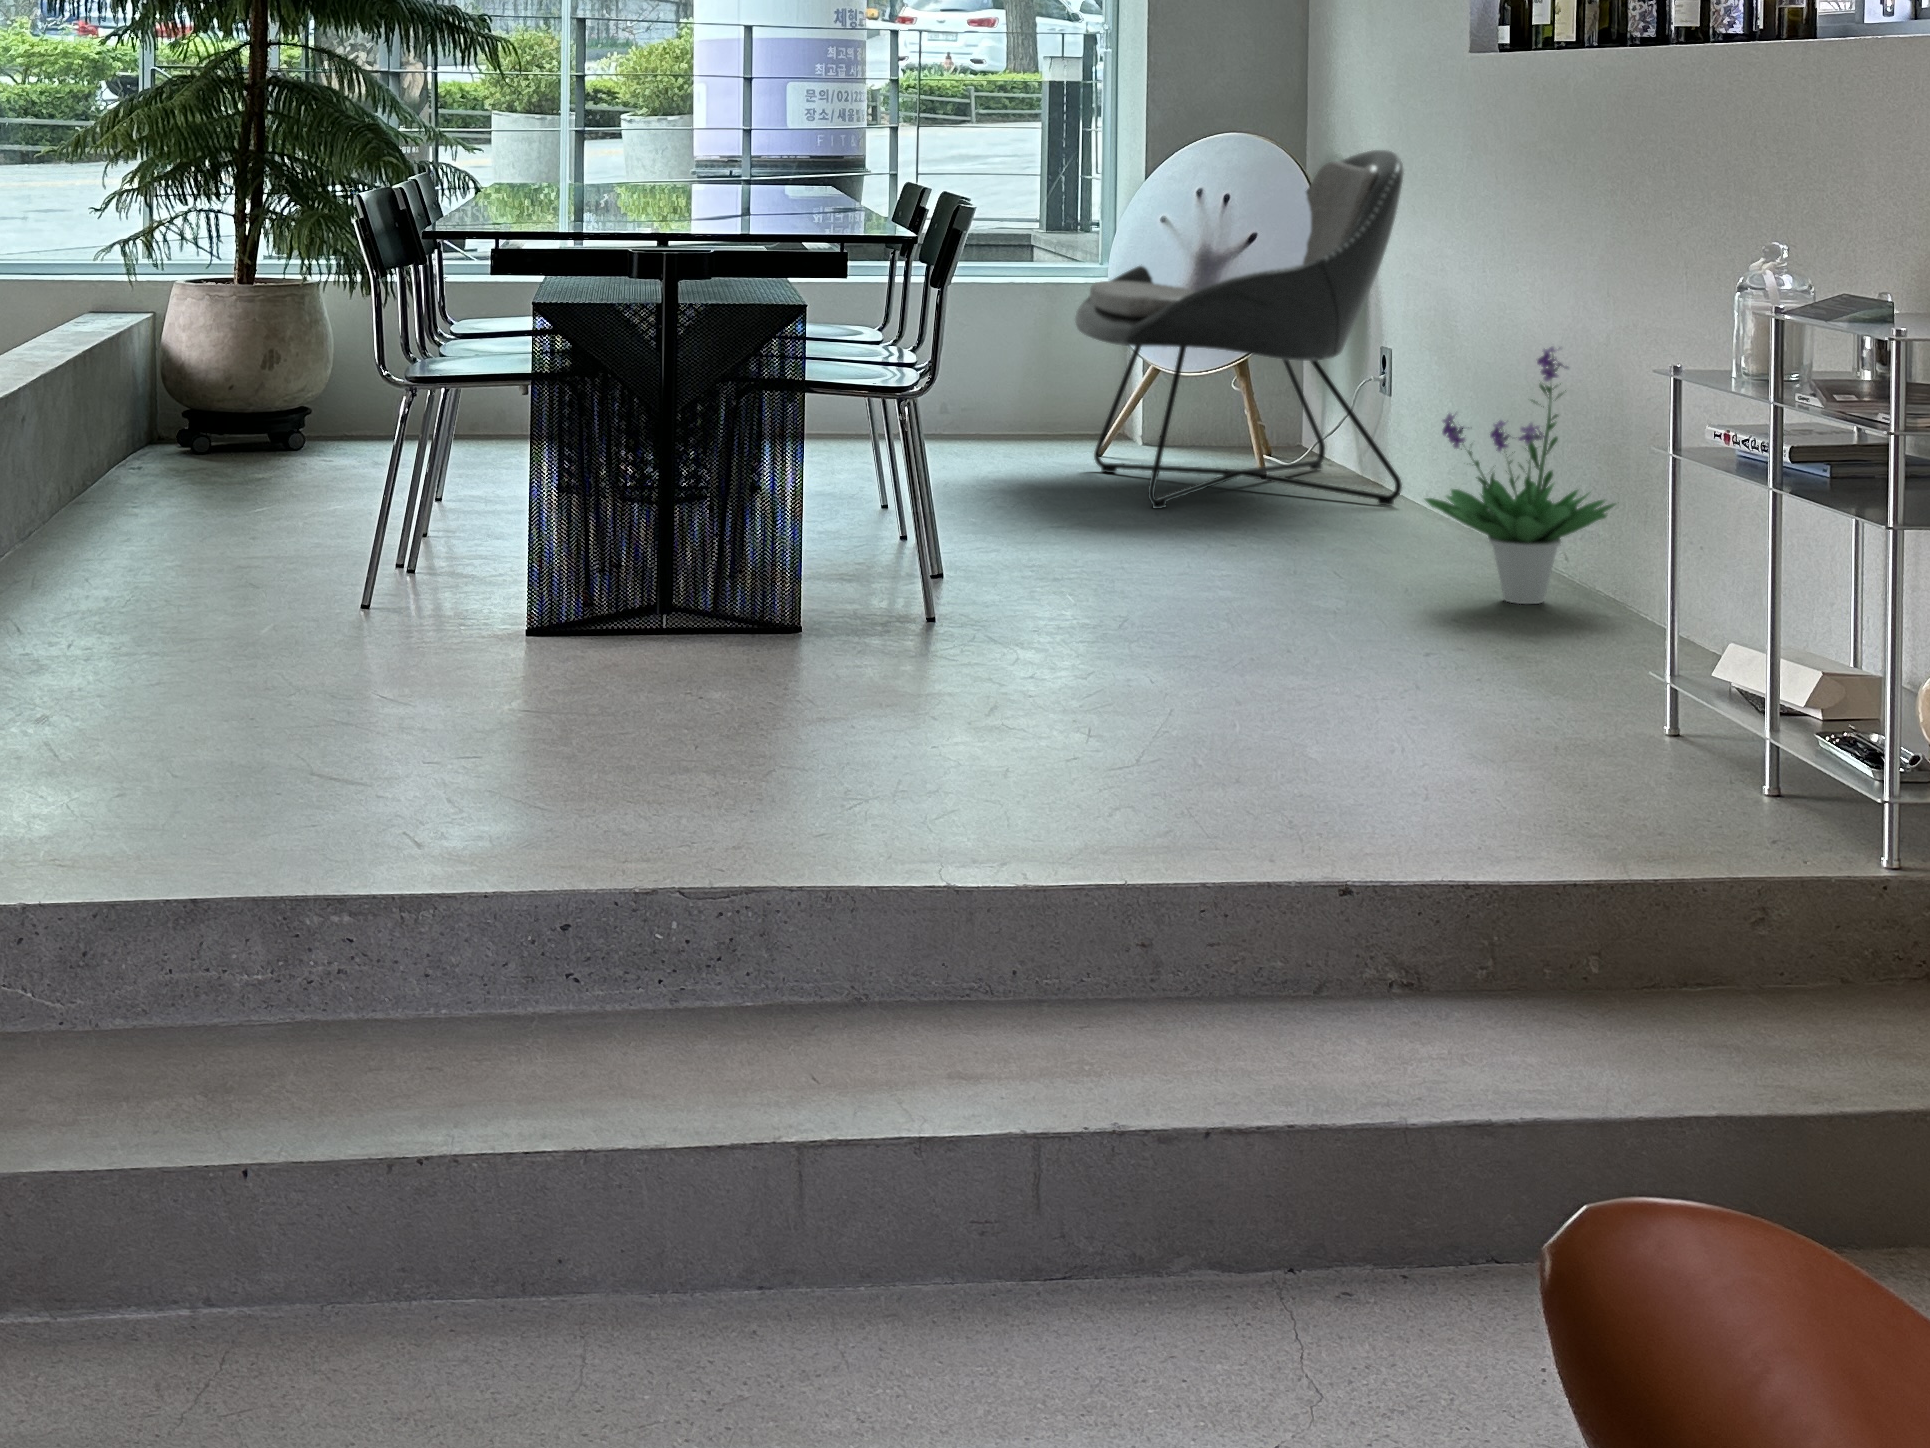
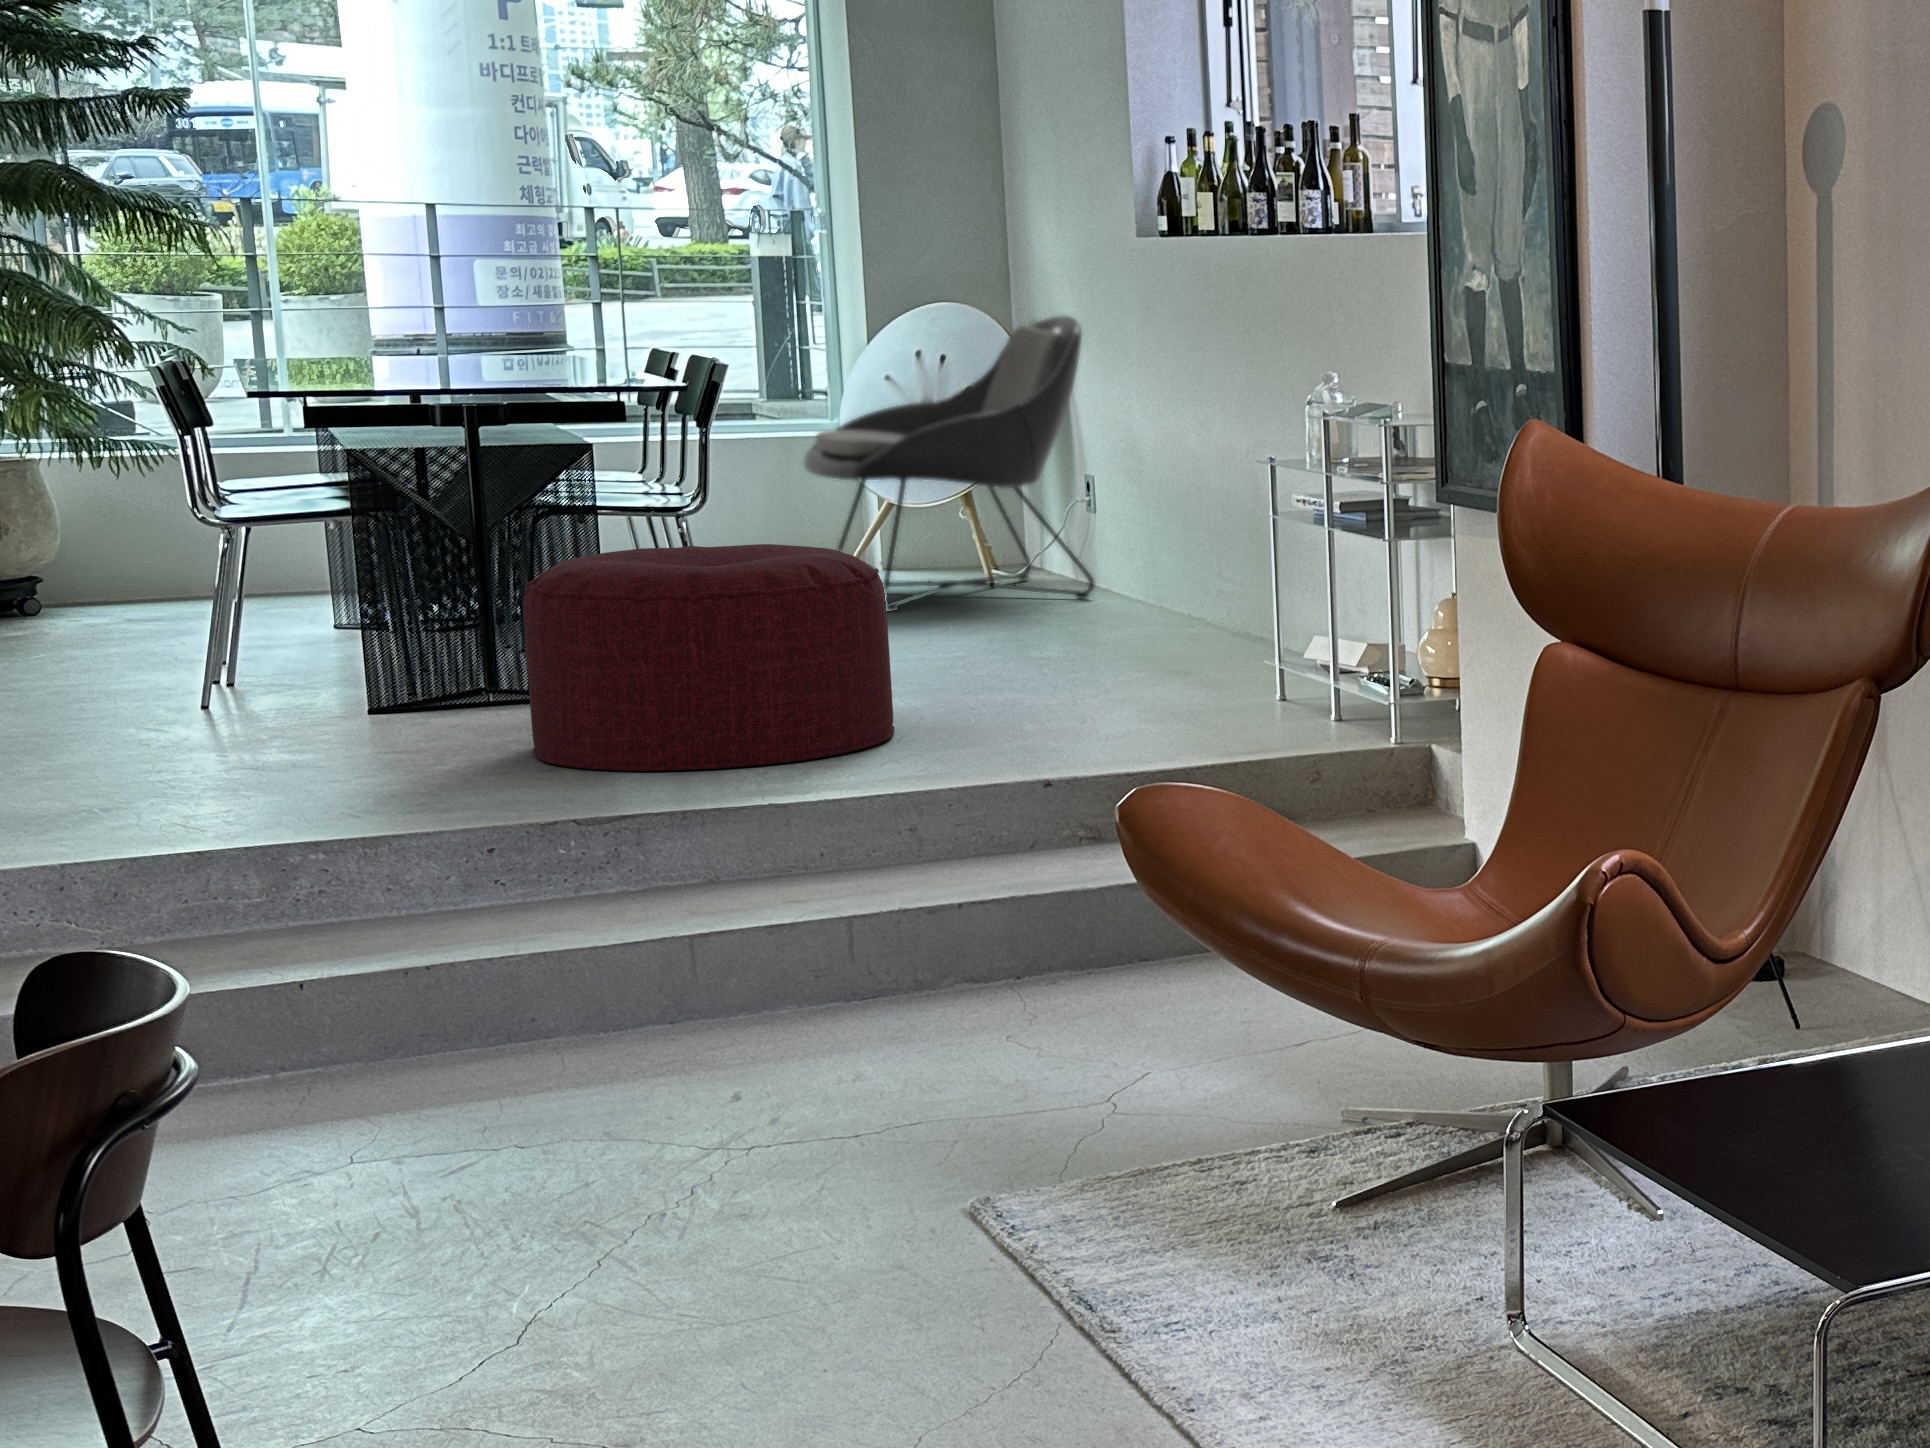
potted plant: present [1425,347,1616,604] -> none [1105,458,1253,647]
ottoman: none [675,456,1132,793] -> present [523,544,894,771]

